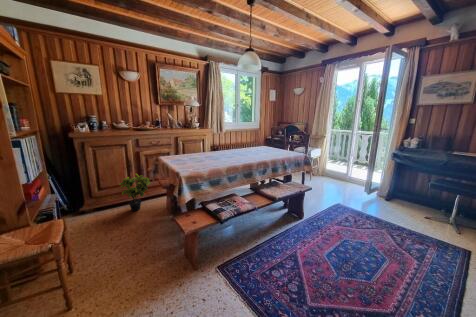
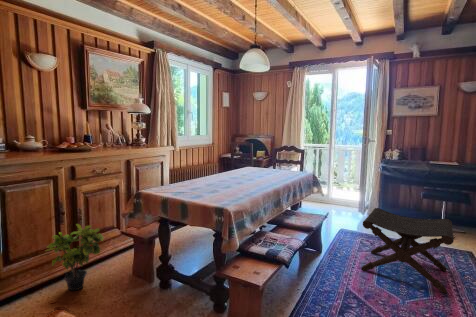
footstool: none [326,190,430,281] -> present [361,208,454,293]

